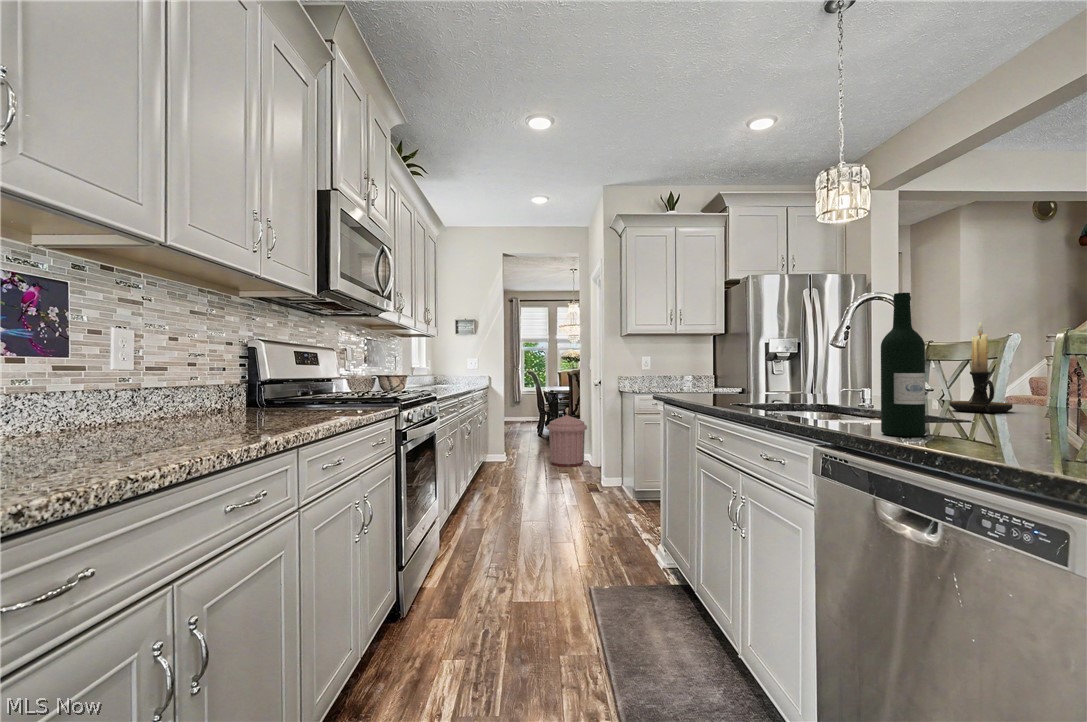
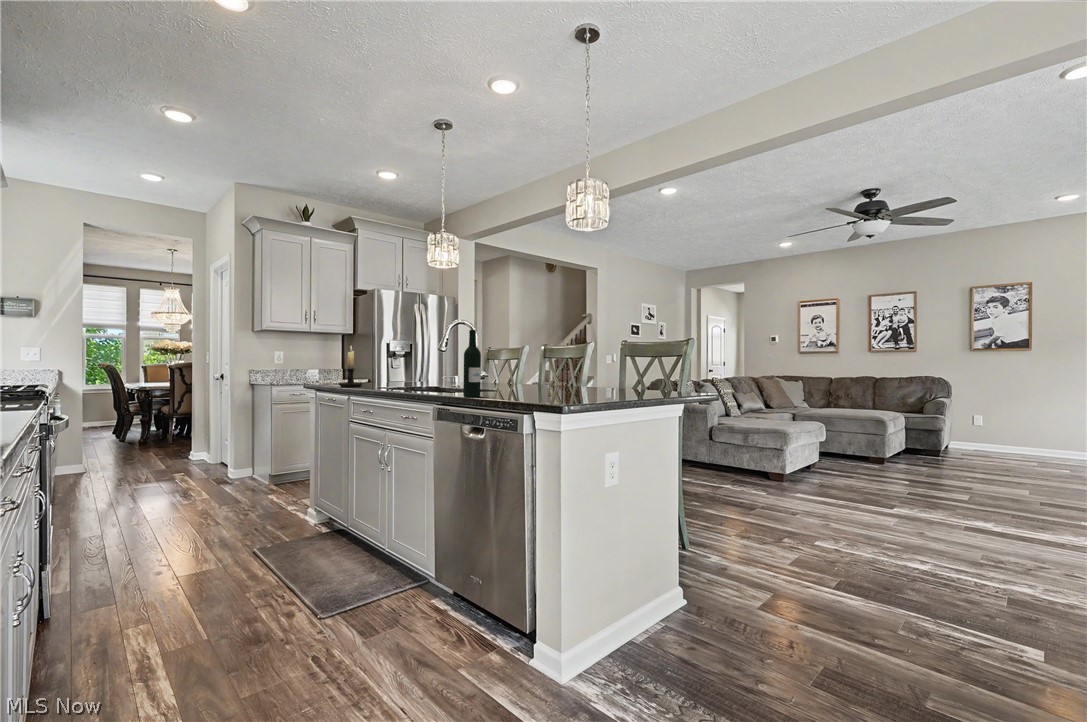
candle holder: present [950,322,1012,413] -> present [339,346,362,387]
trash can: present [547,415,587,467] -> none [148,412,202,470]

